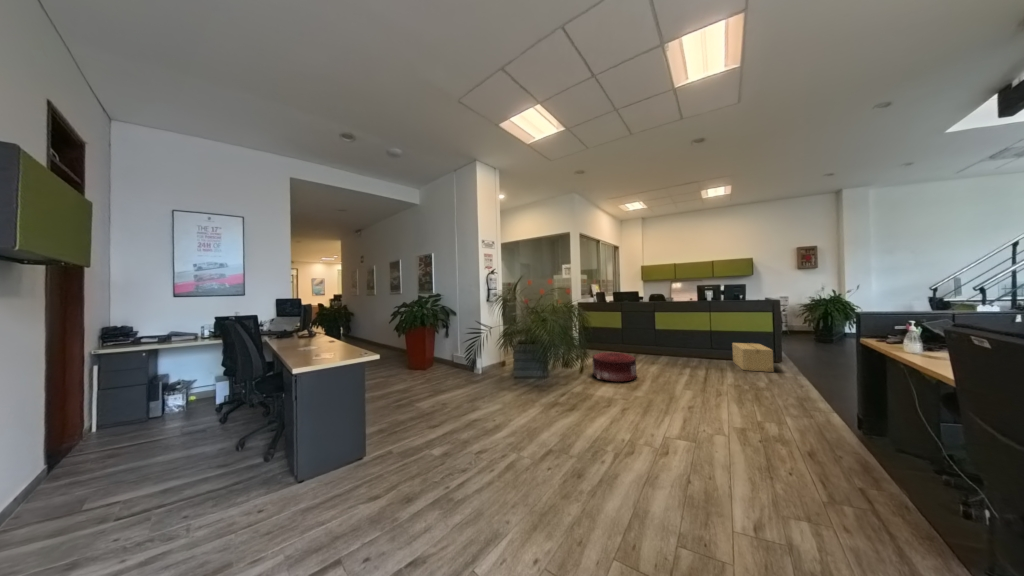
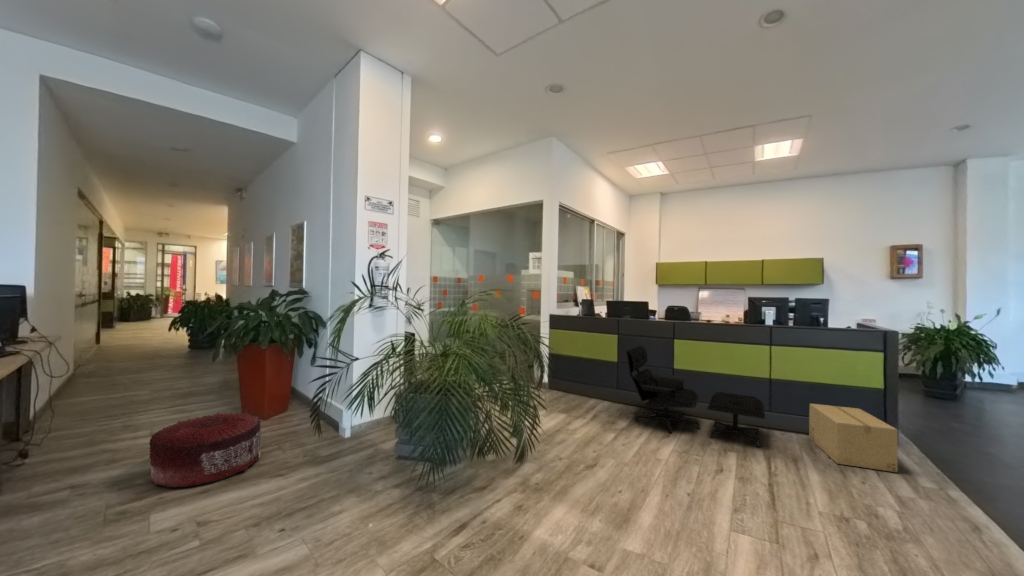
lounge chair: none [627,317,707,366] -> present [626,346,765,447]
pouf: present [593,352,637,382] -> present [149,413,261,487]

